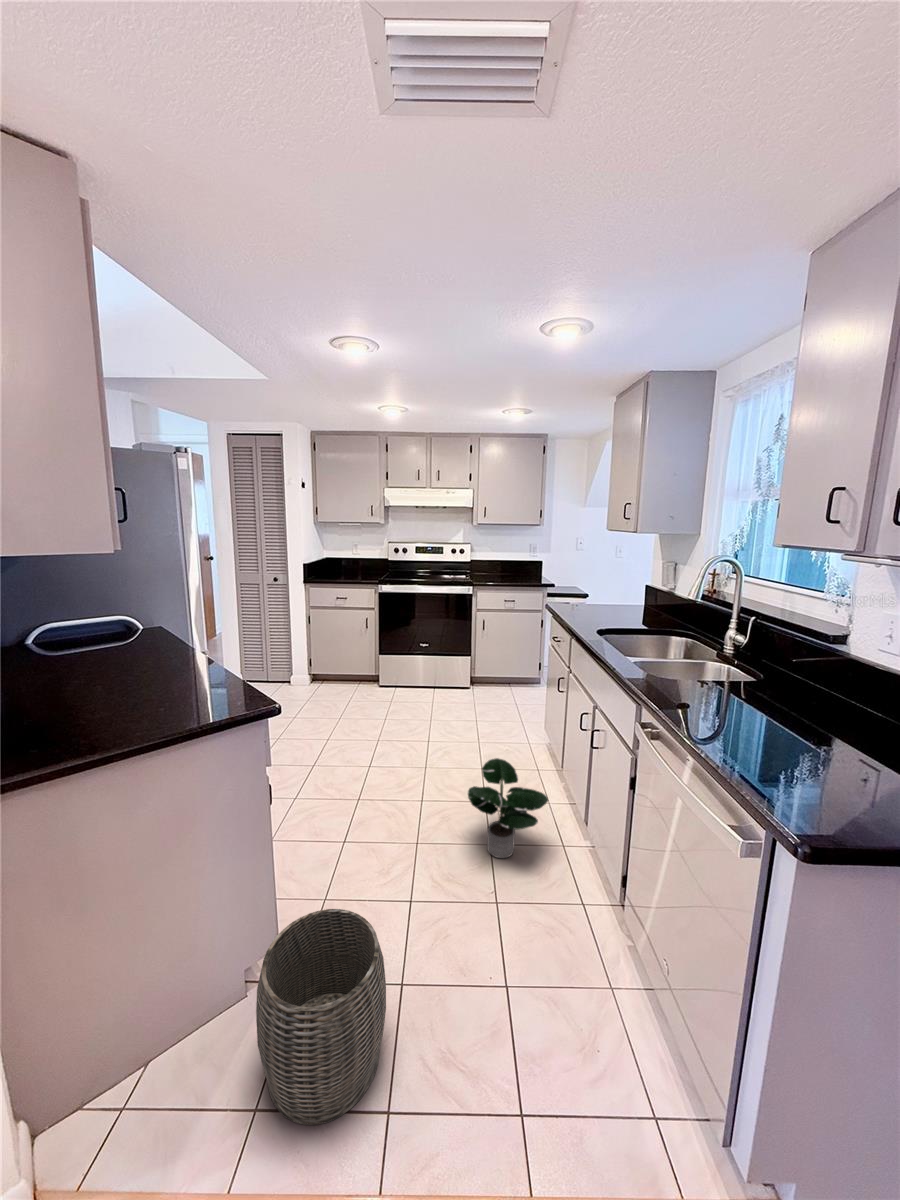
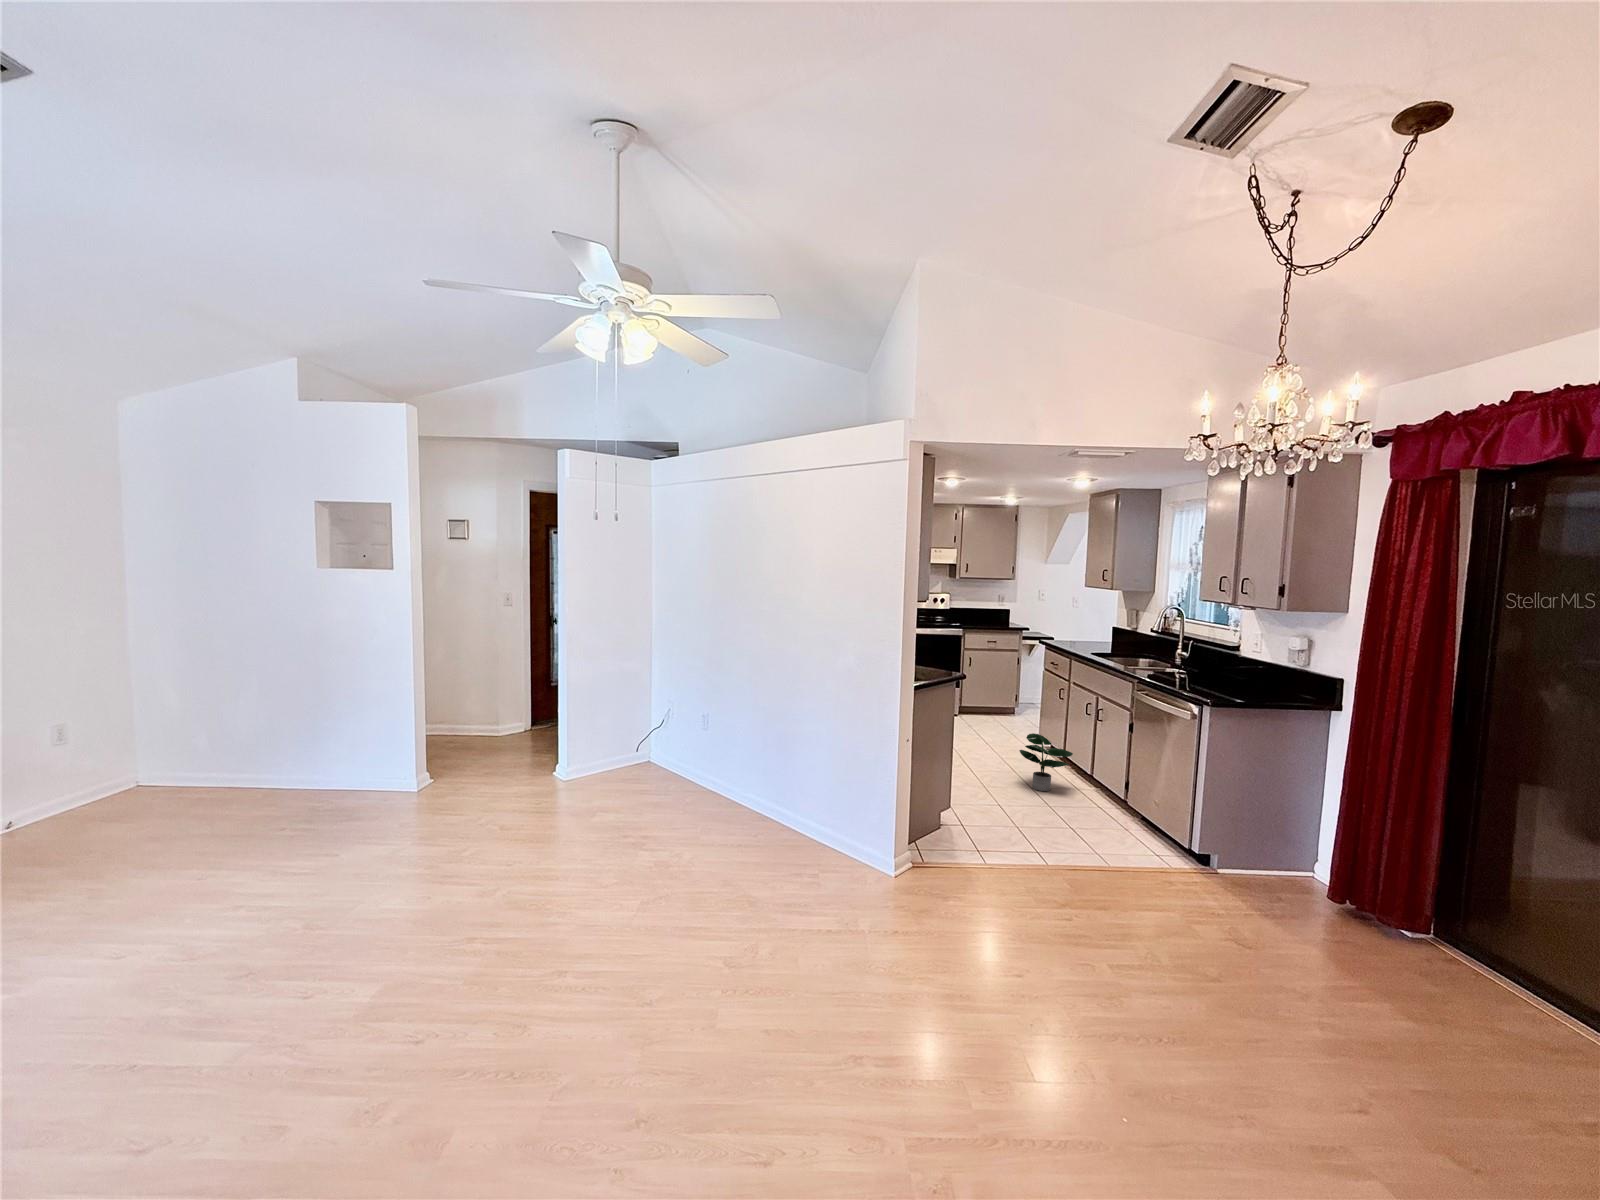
woven basket: present [256,909,386,1125] -> none [974,775,1034,851]

